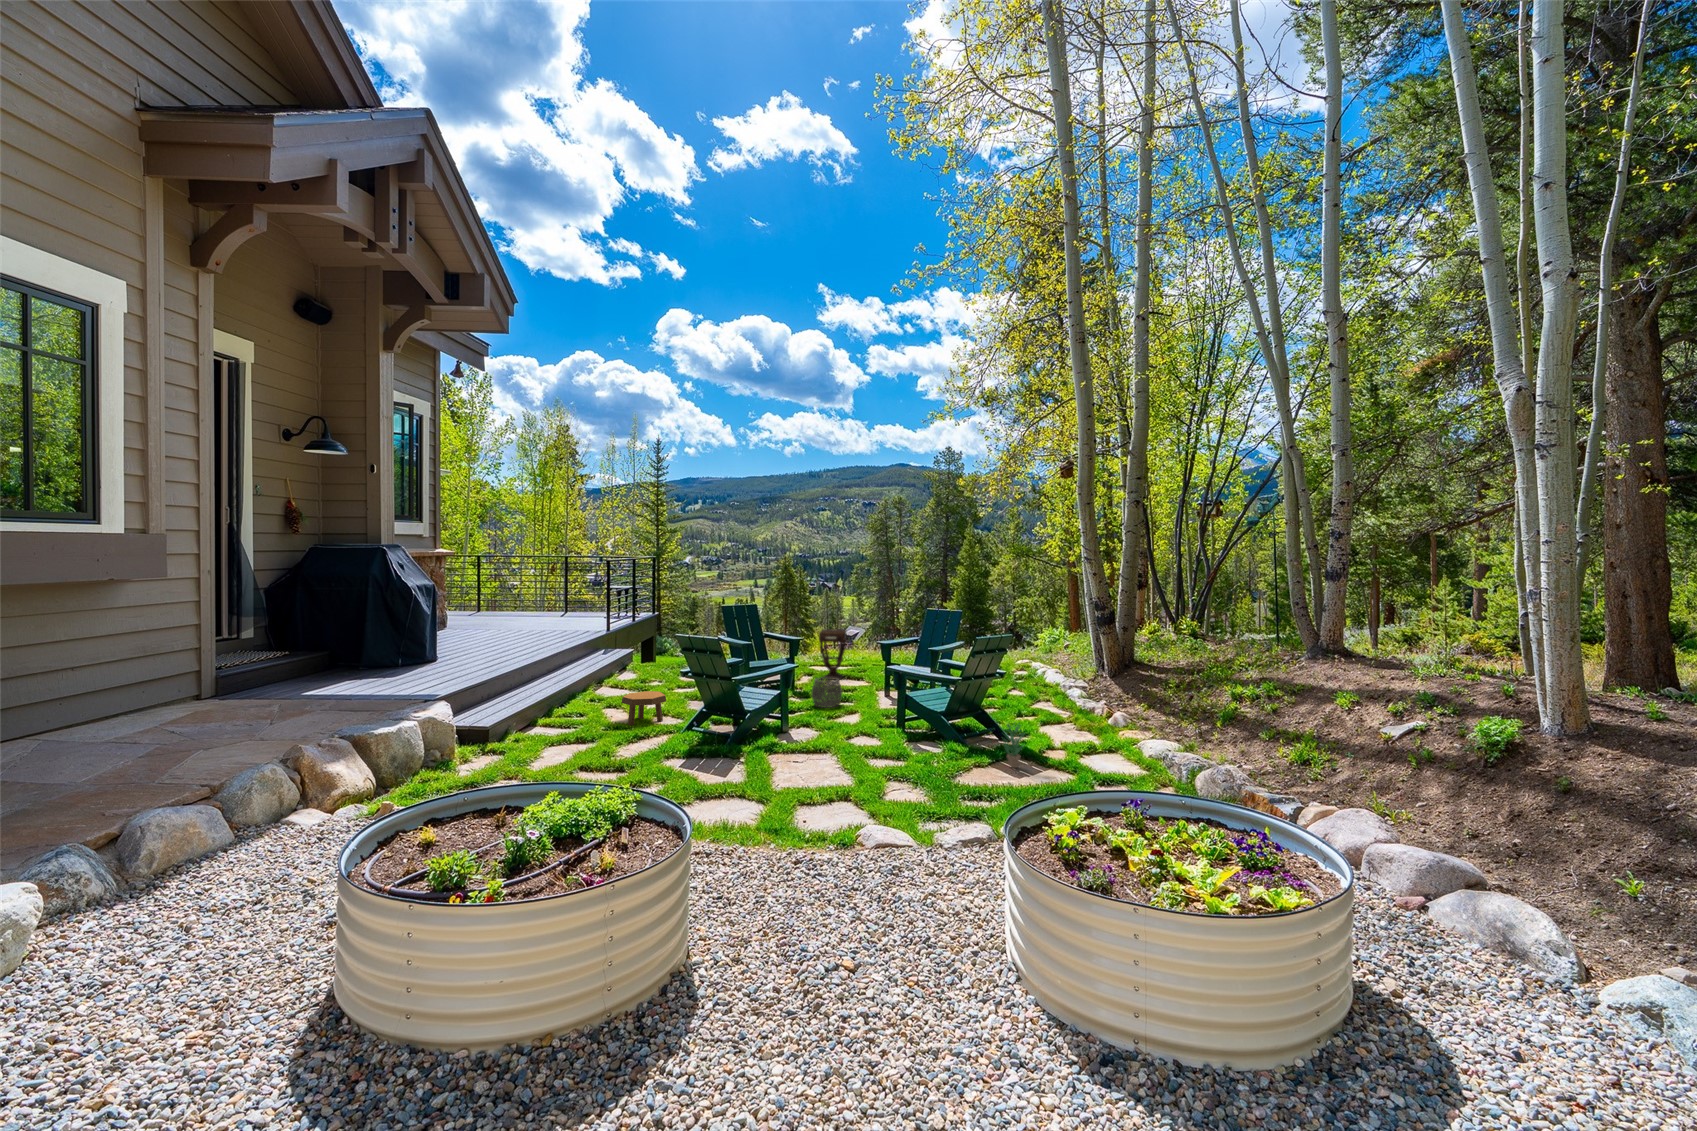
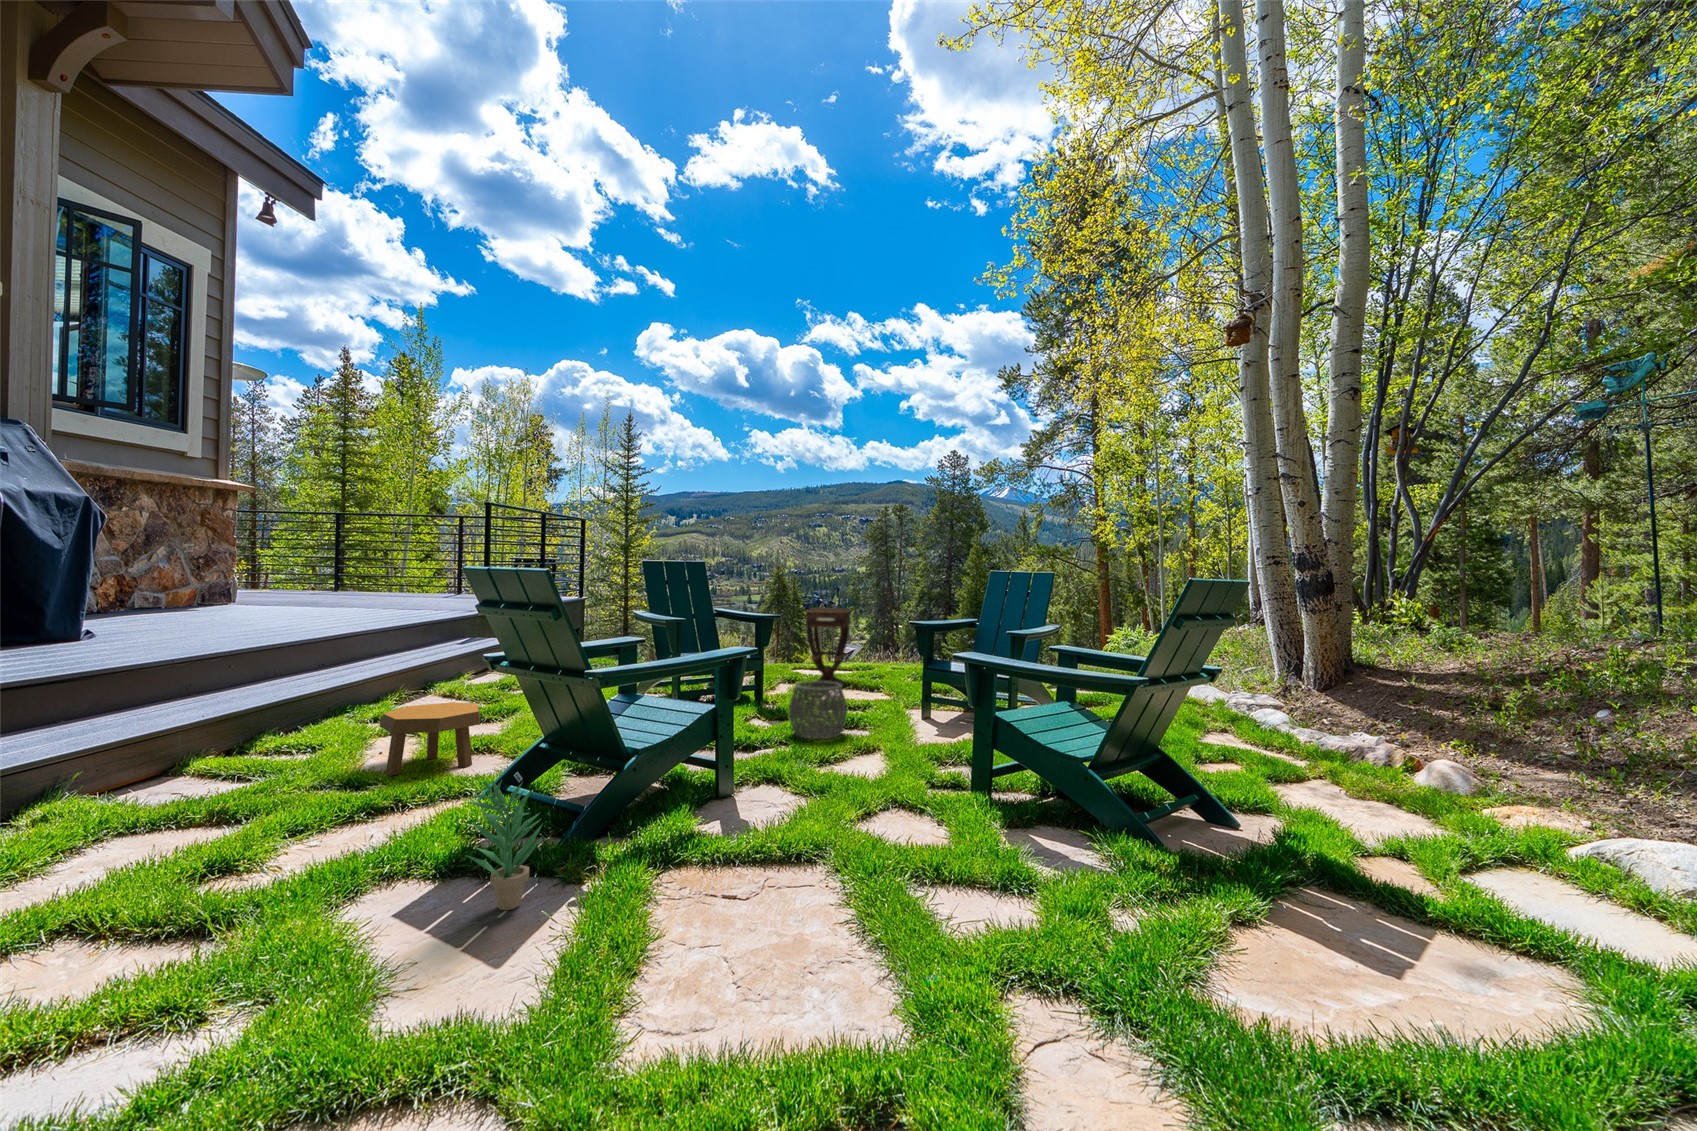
potted plant: present [1004,724,1025,768] -> present [466,780,543,910]

